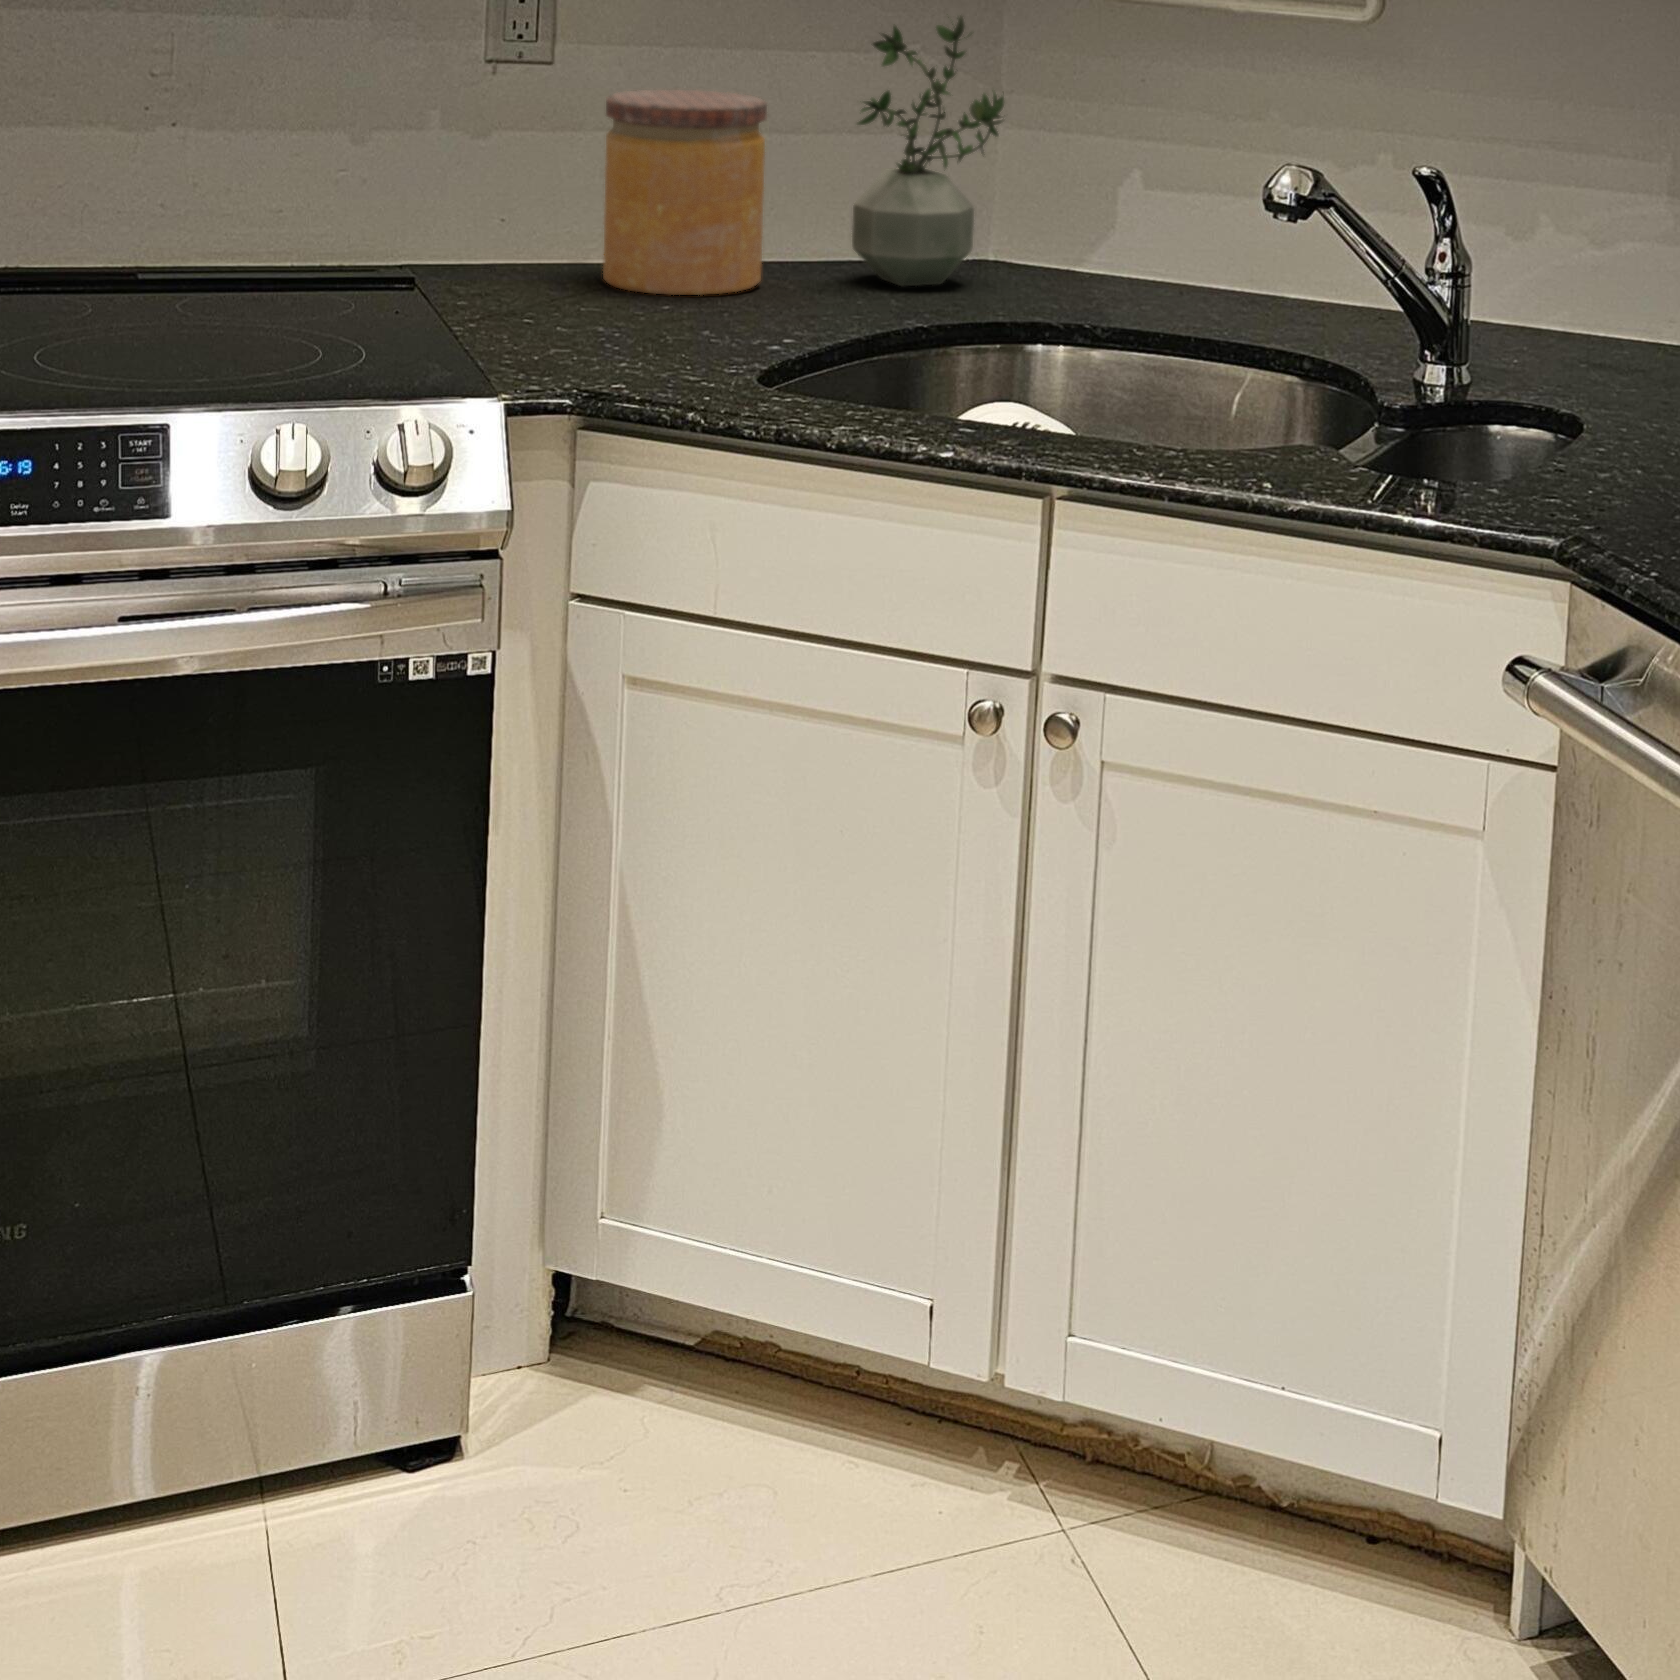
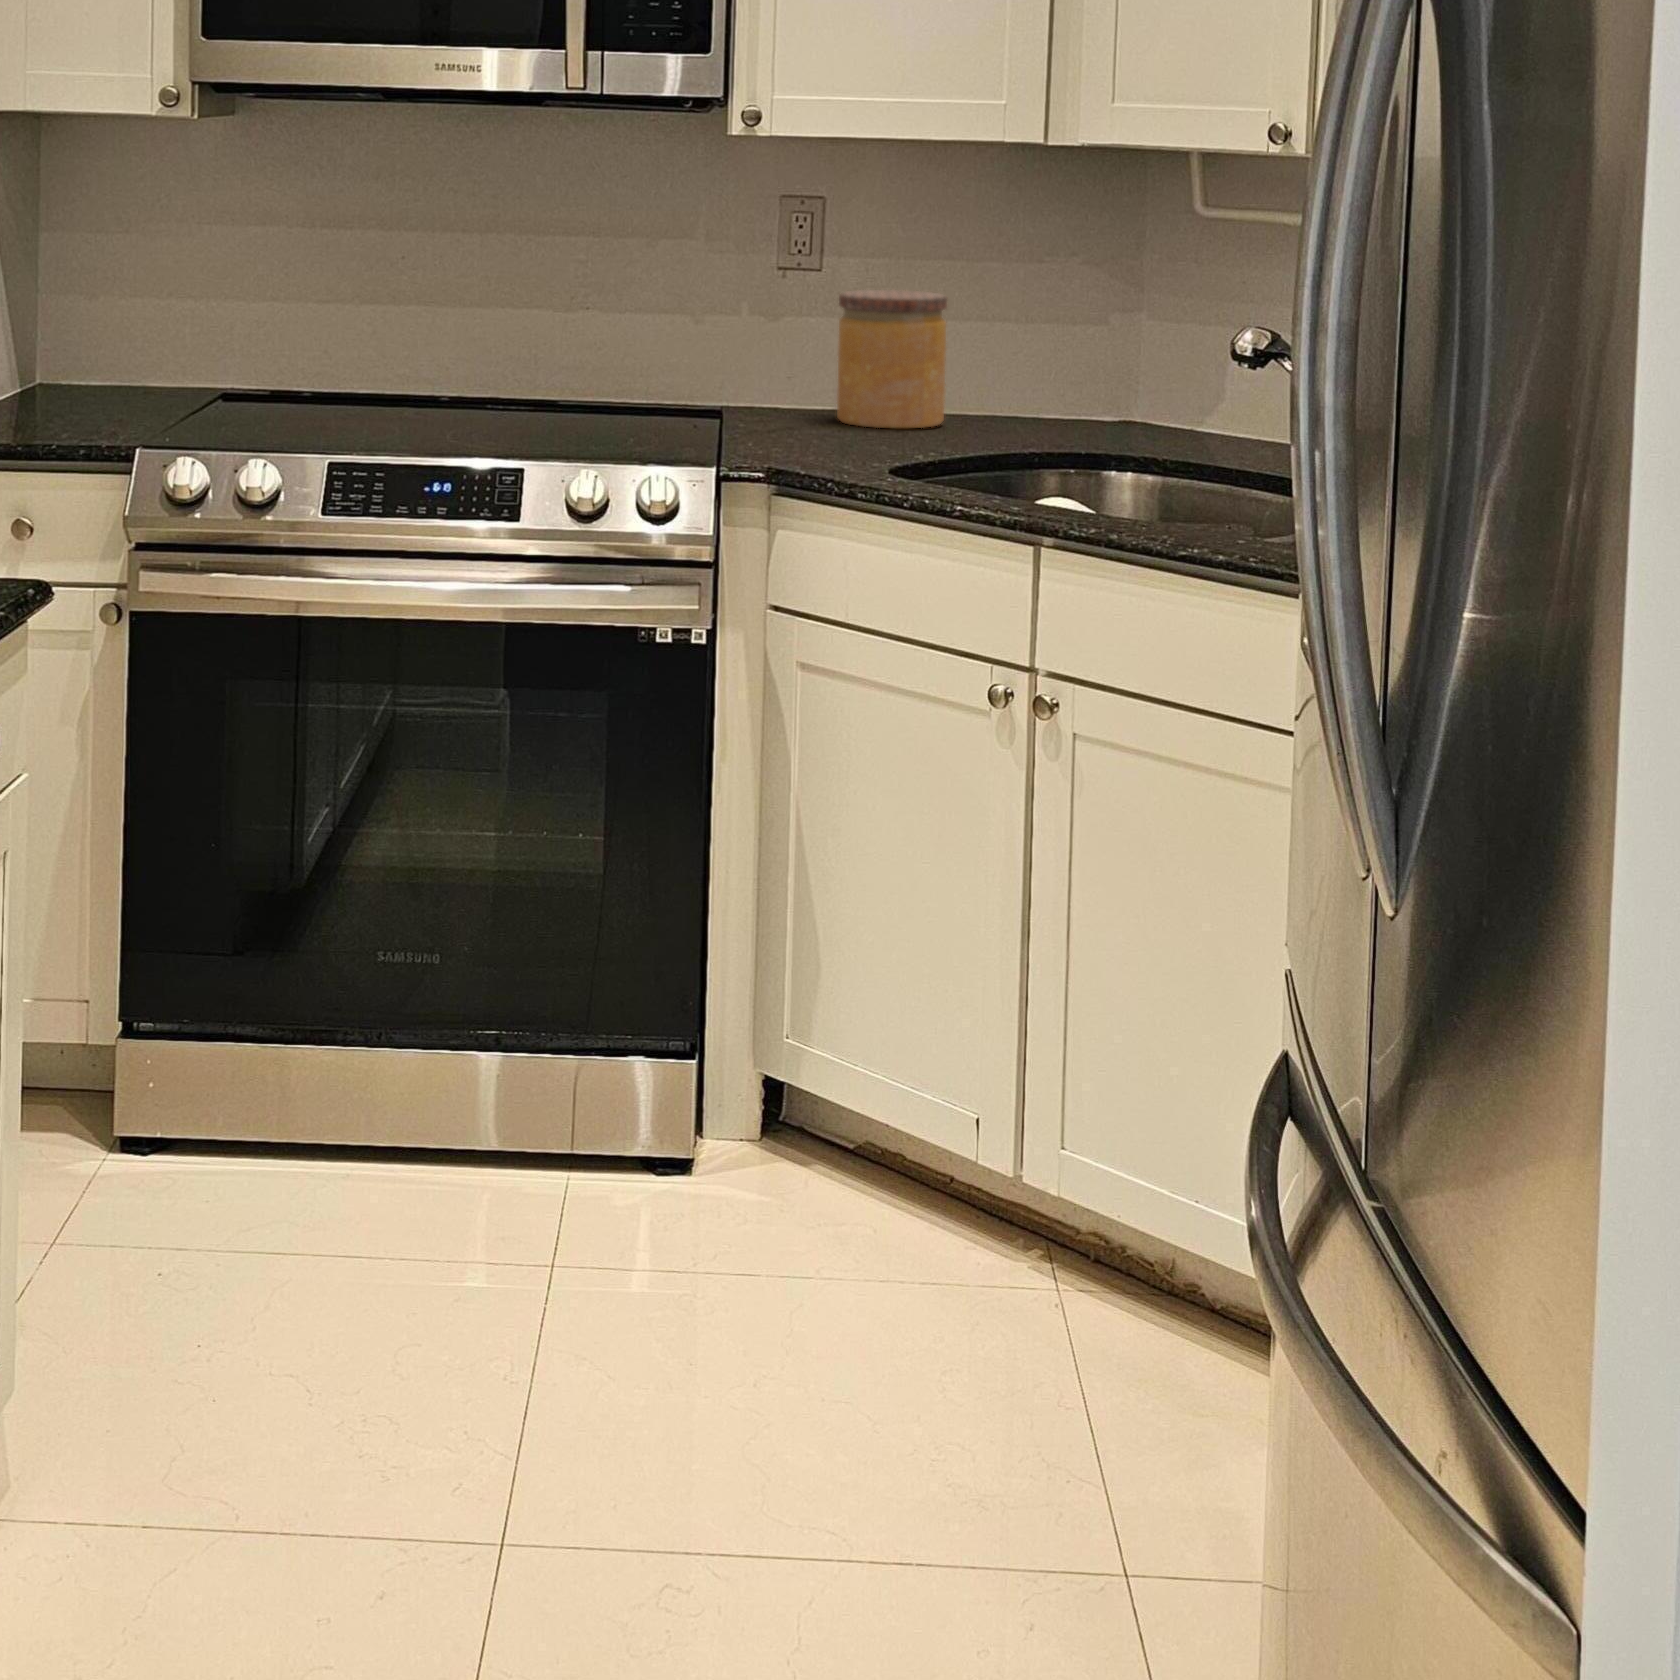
potted plant: present [852,17,1004,286] -> none [1010,236,1127,431]

